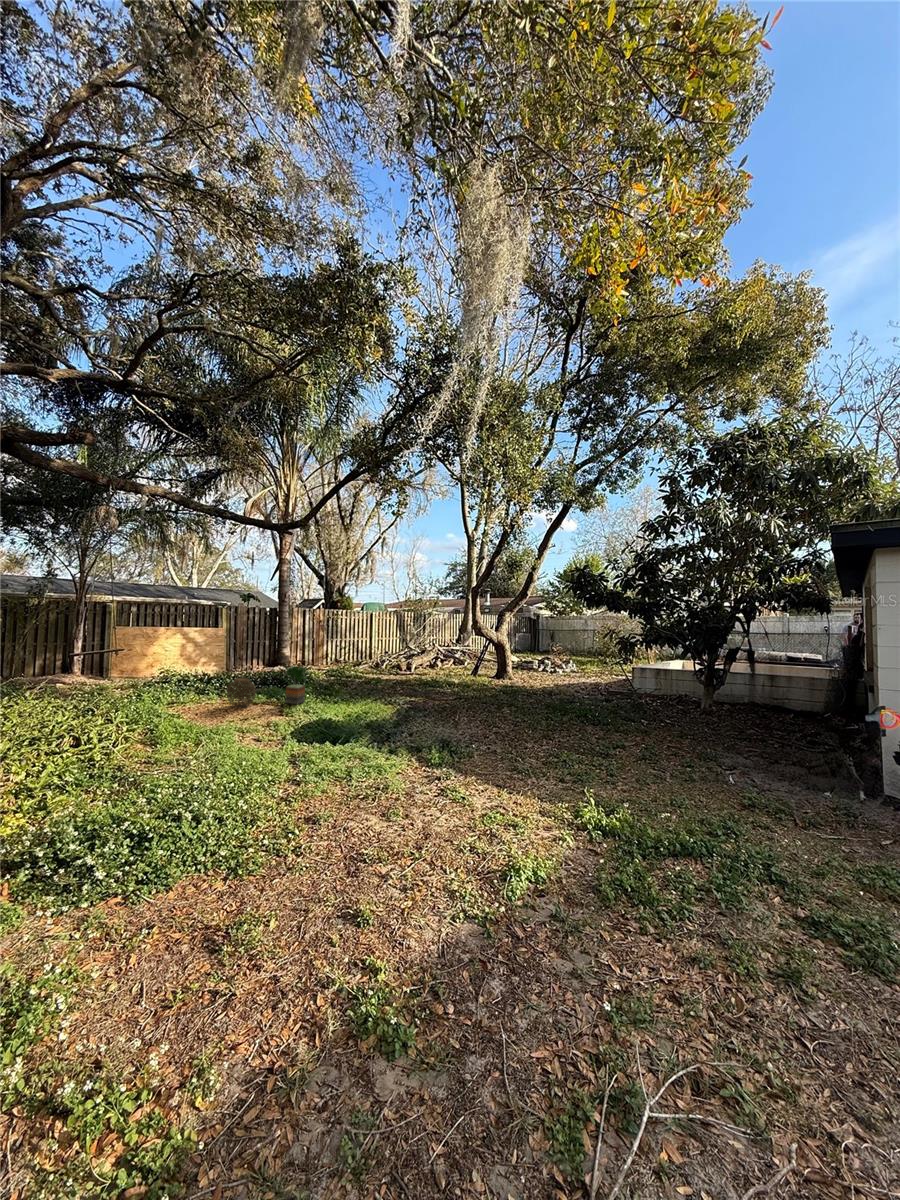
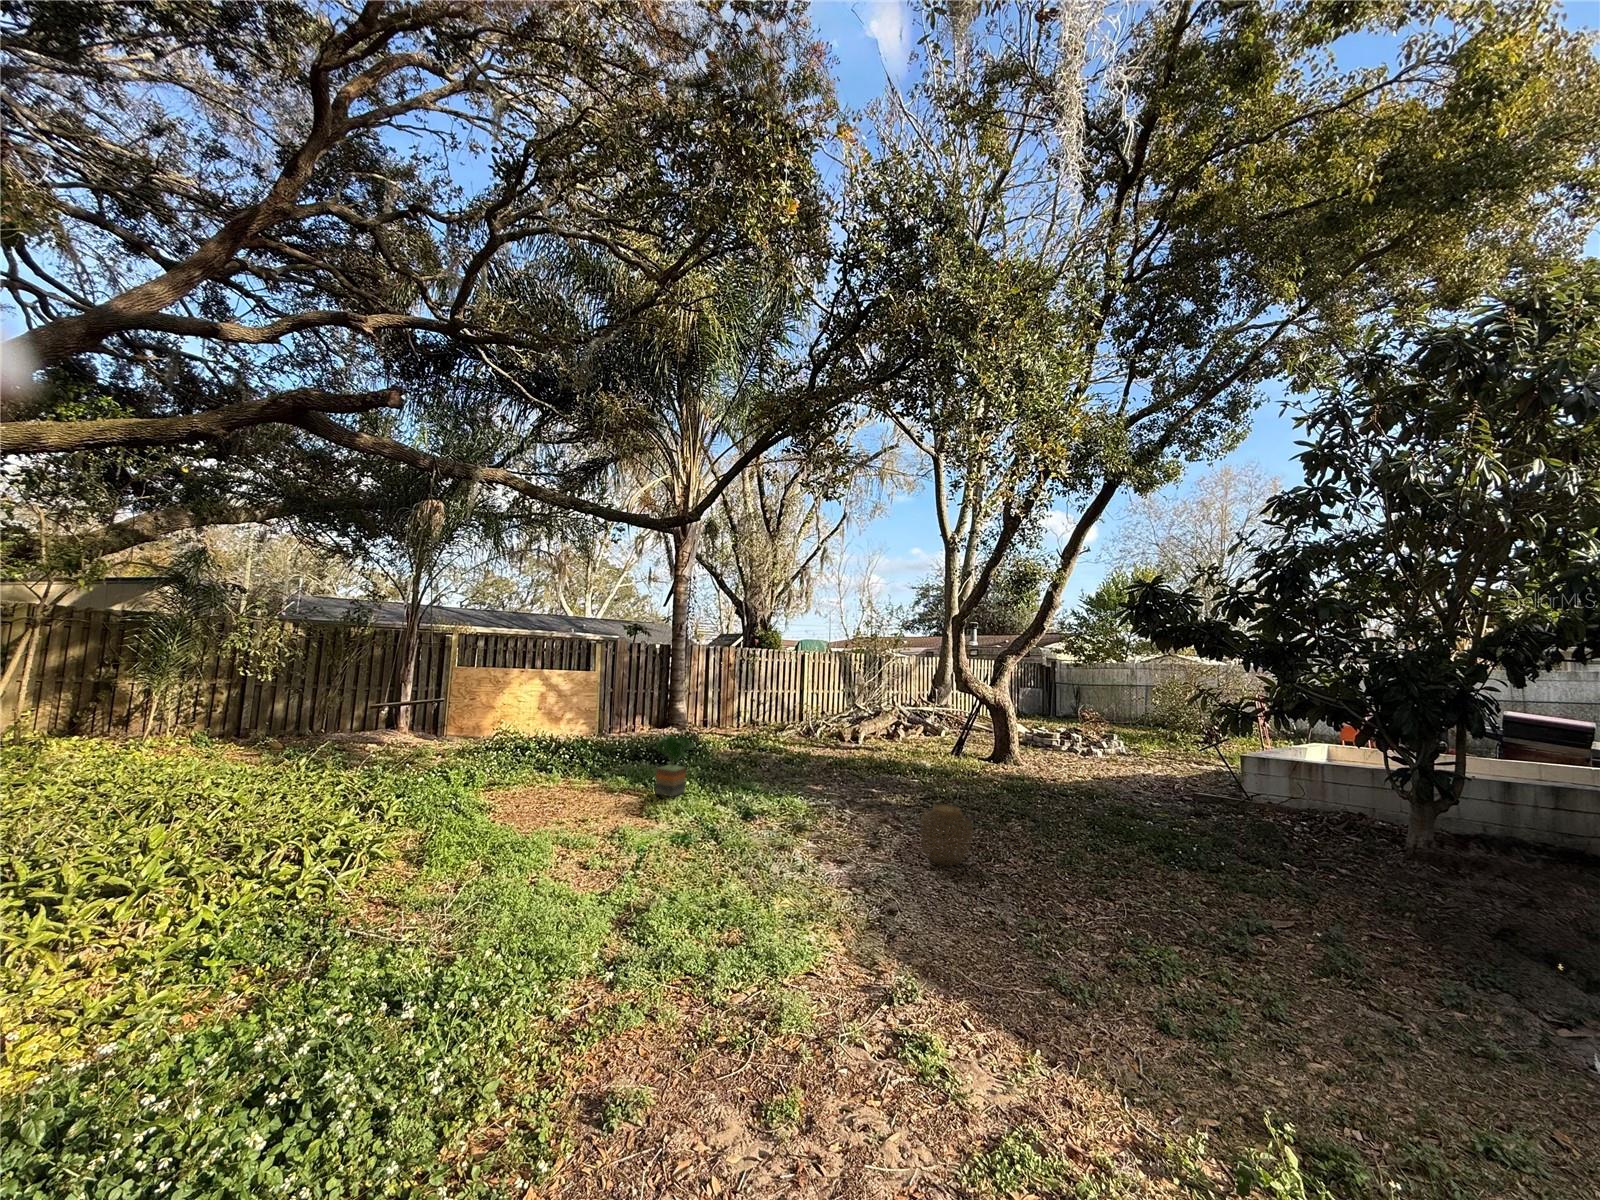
woven basket: present [227,678,255,707] -> present [920,804,972,865]

